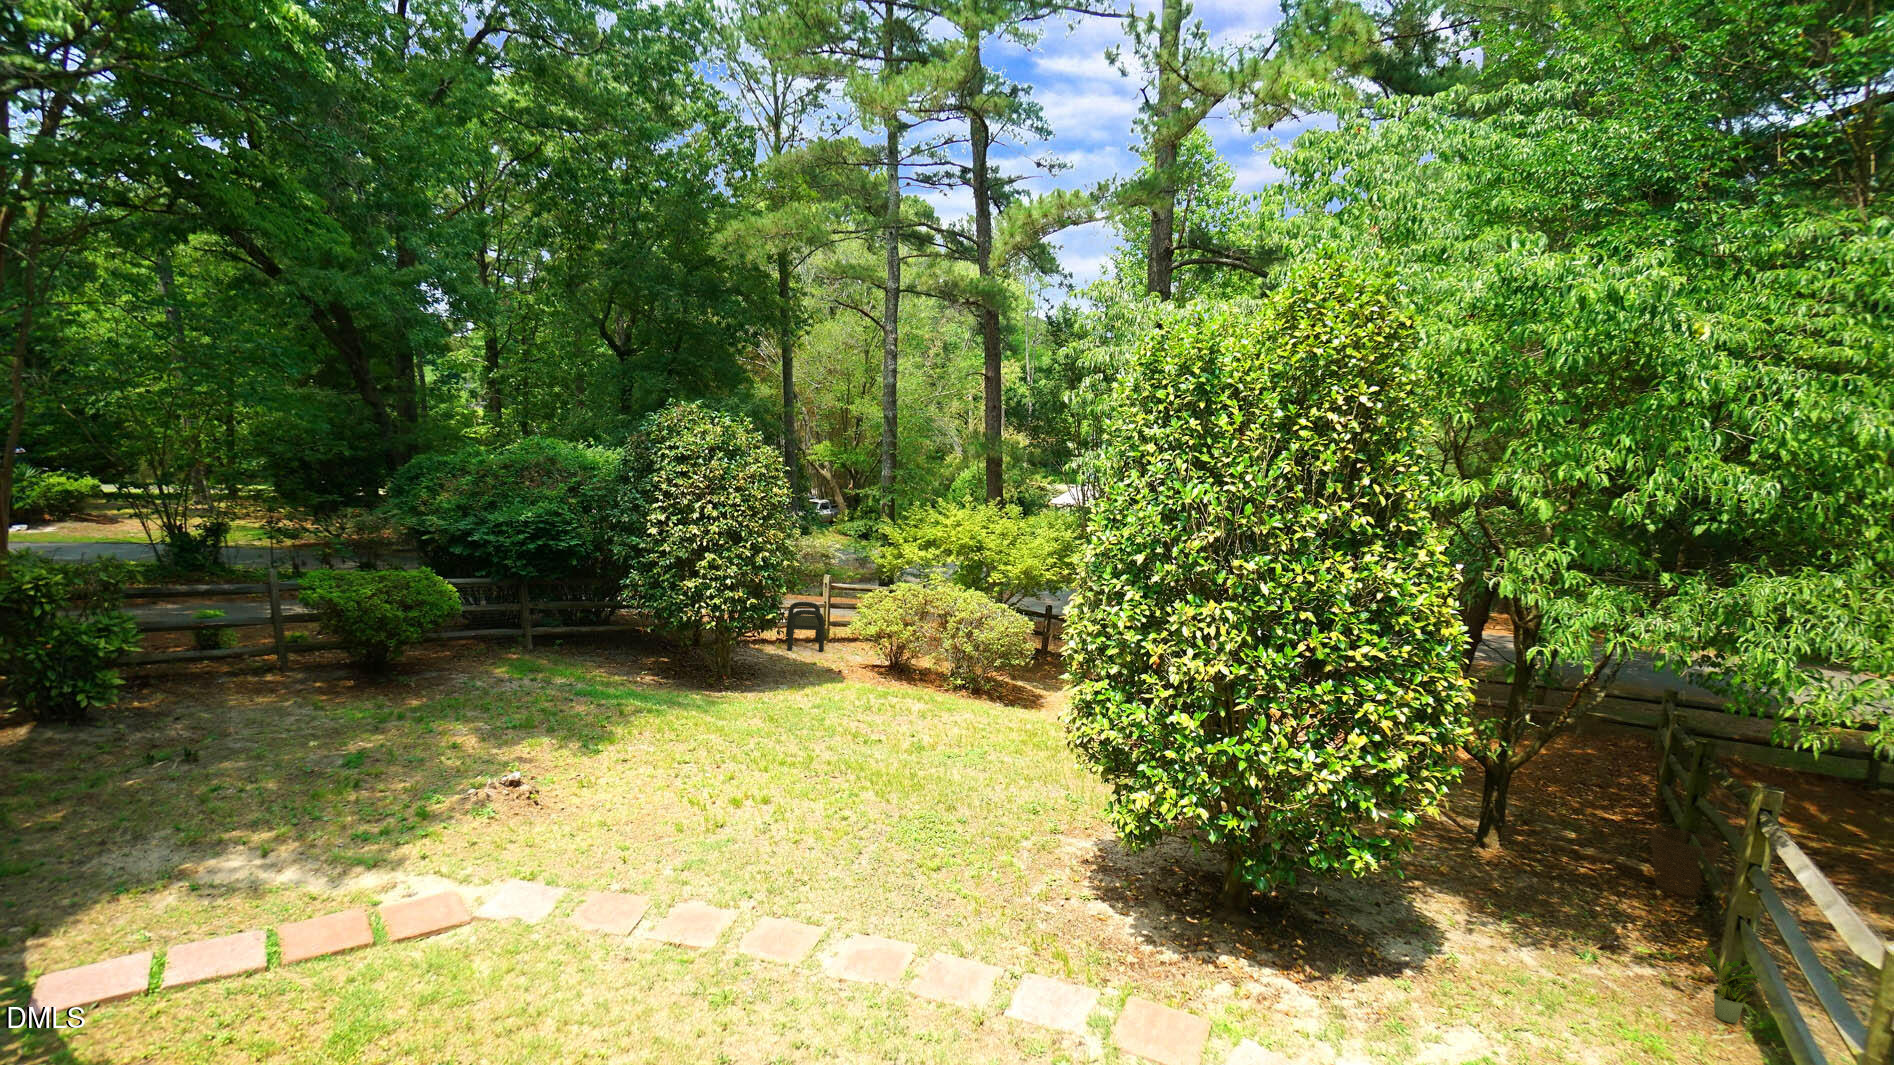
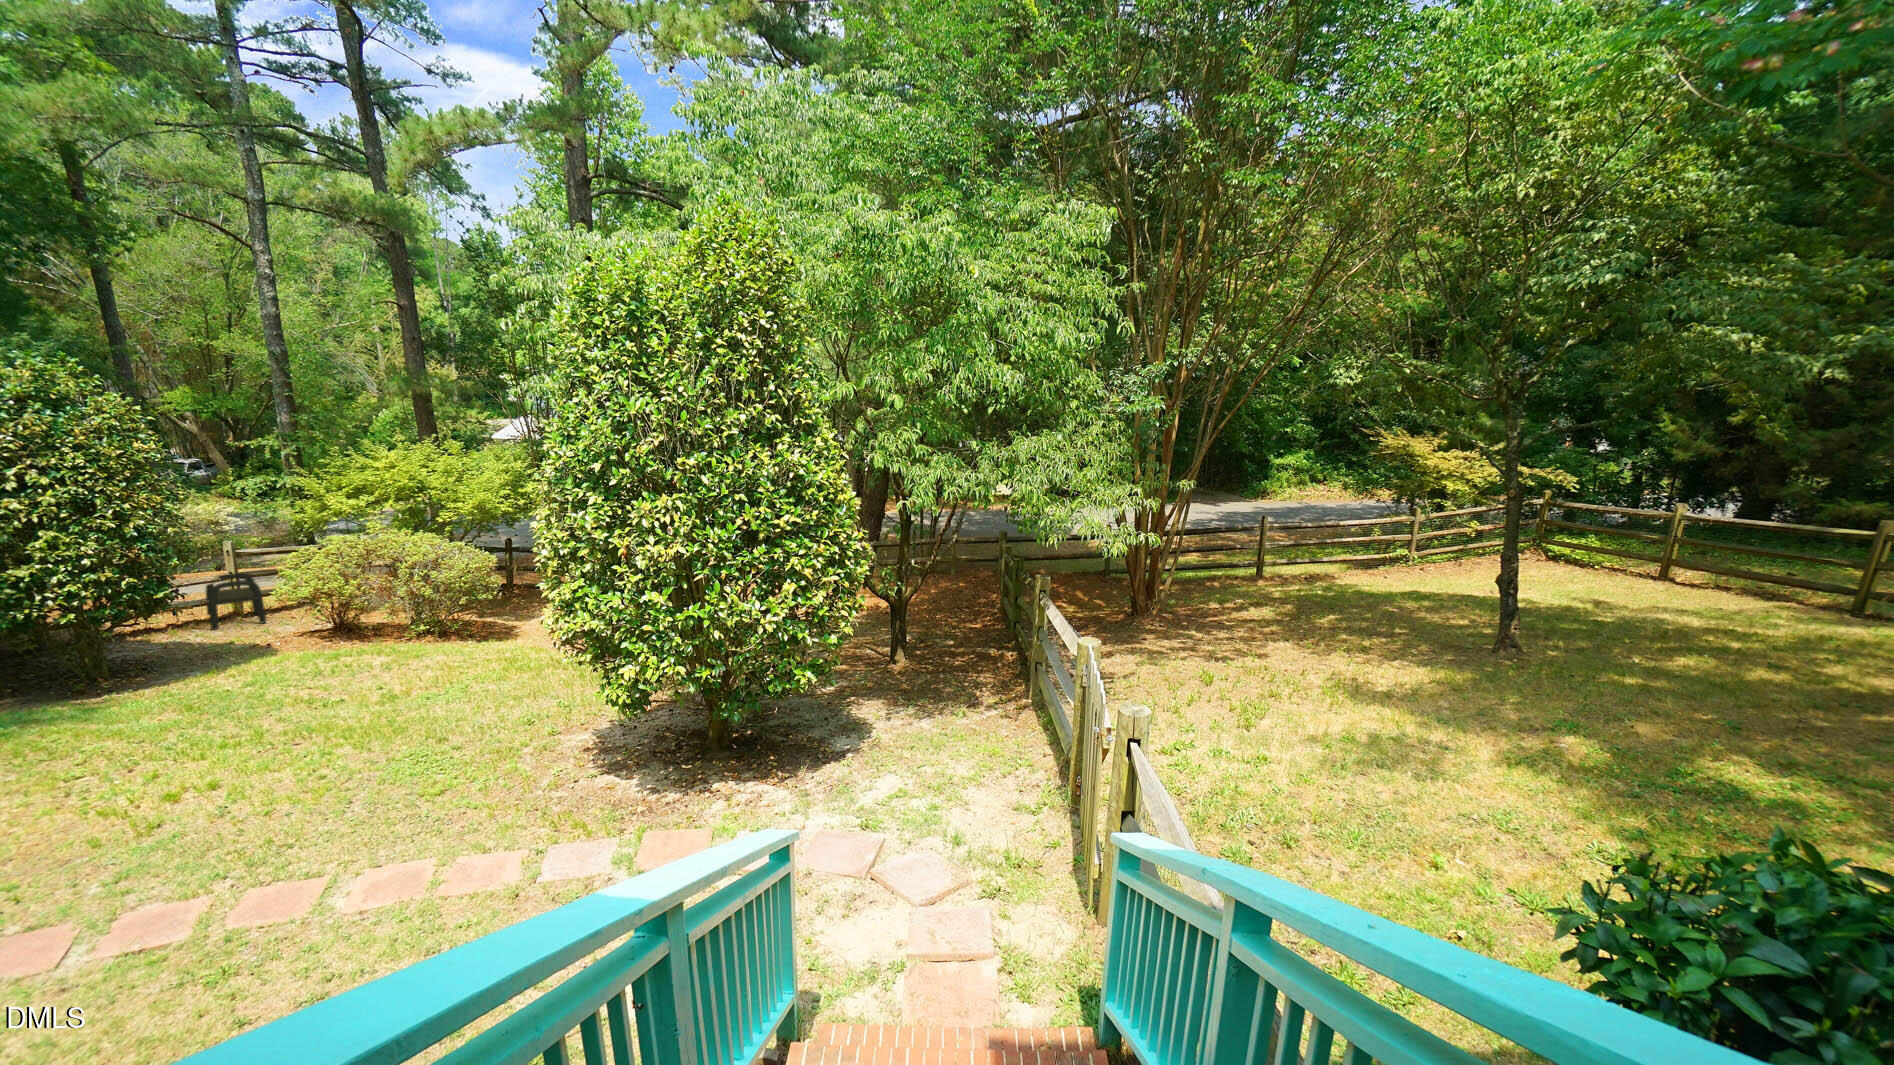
basket: present [1651,828,1720,897] -> none [977,610,1011,649]
potted plant: present [1692,947,1758,1024] -> none [999,671,1034,712]

